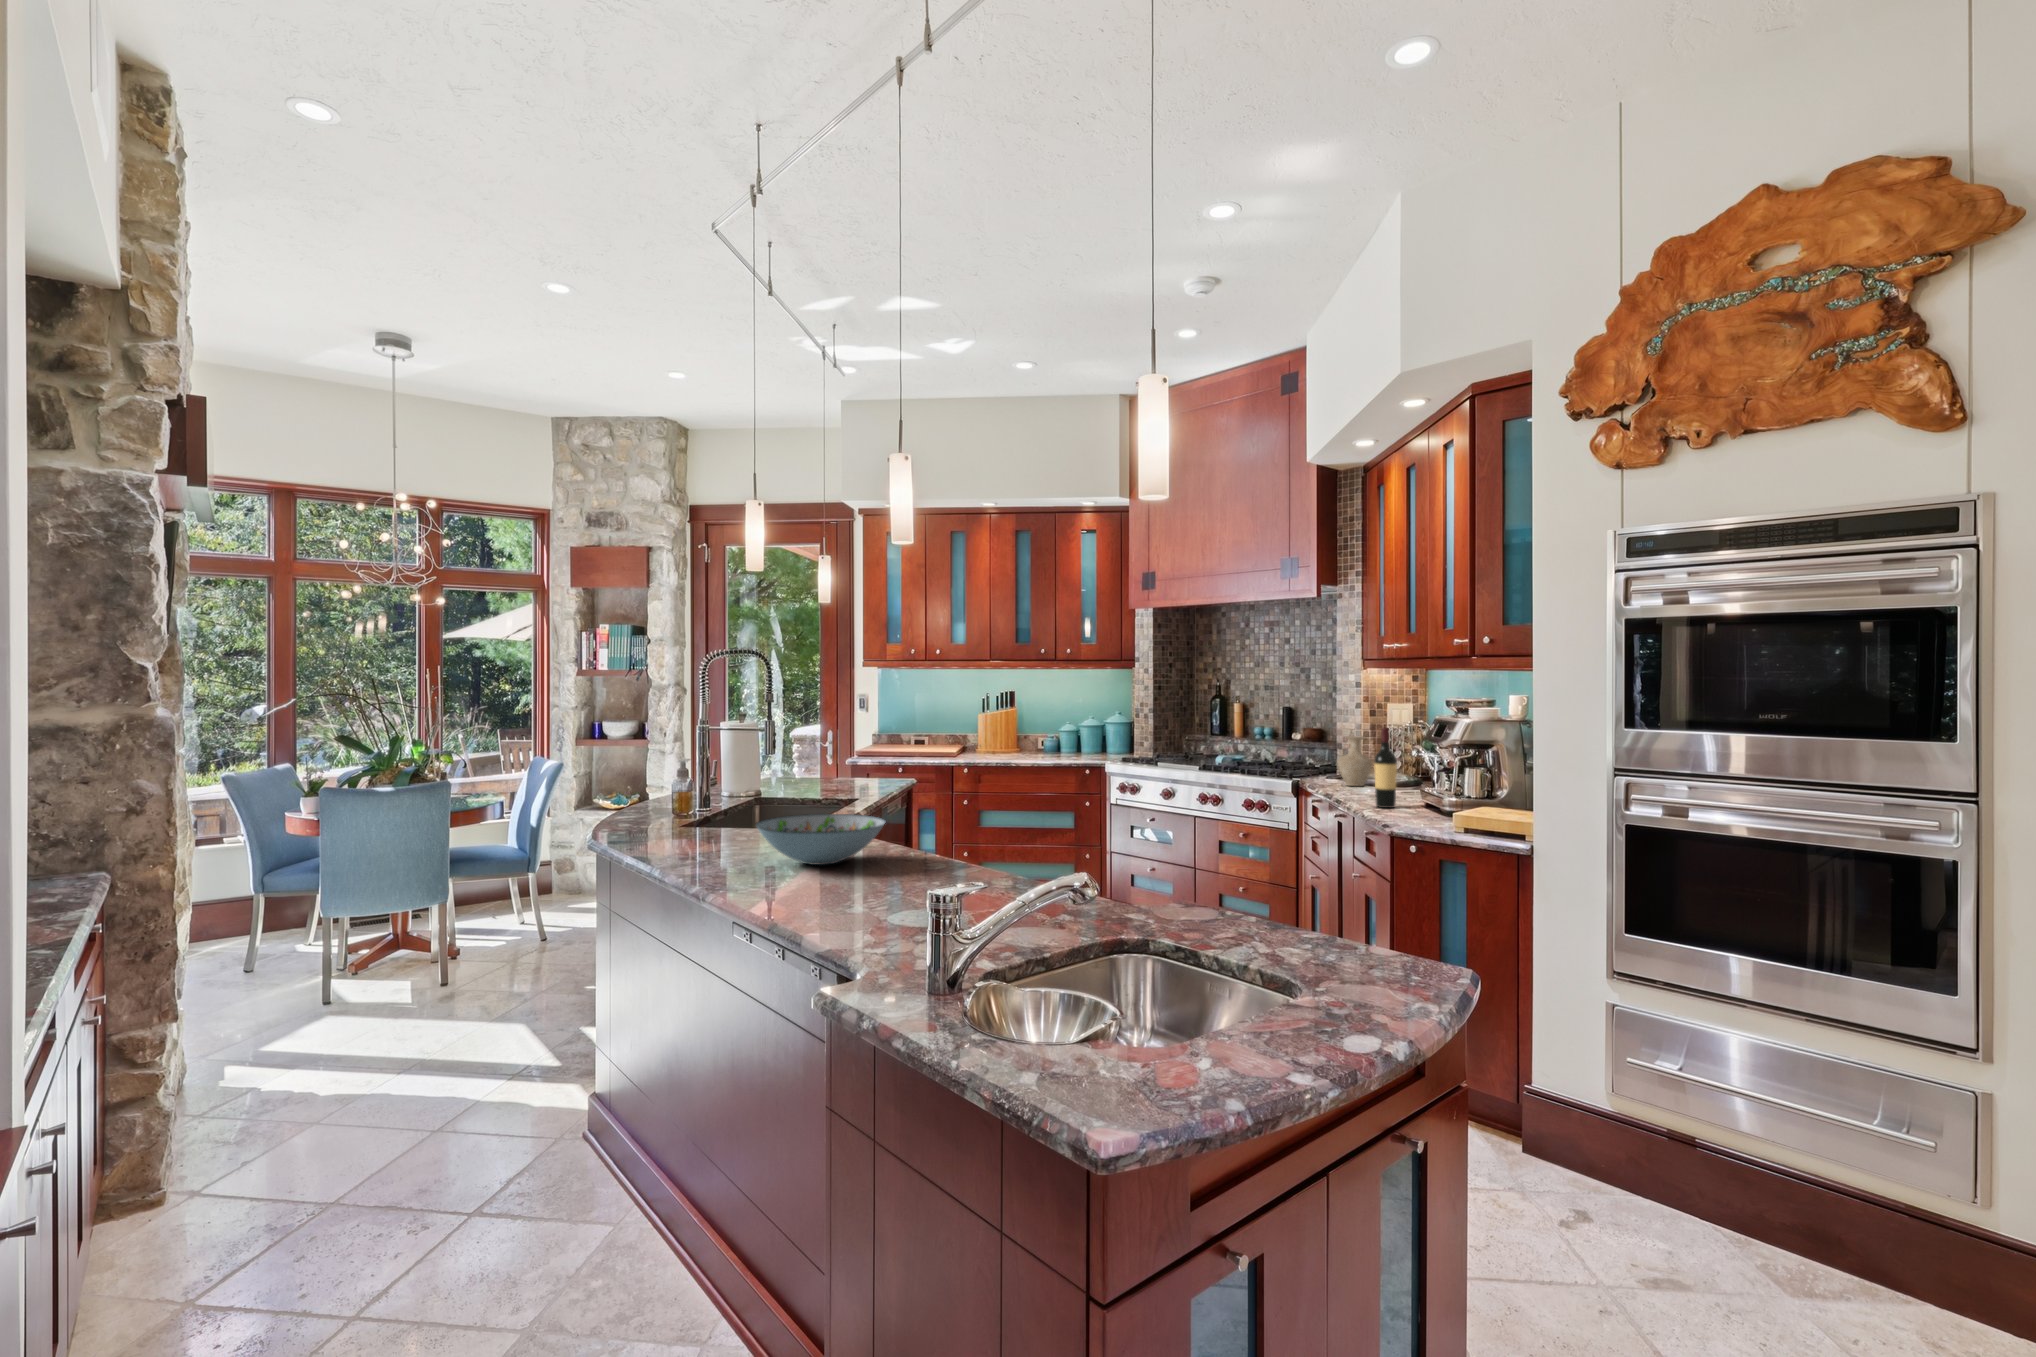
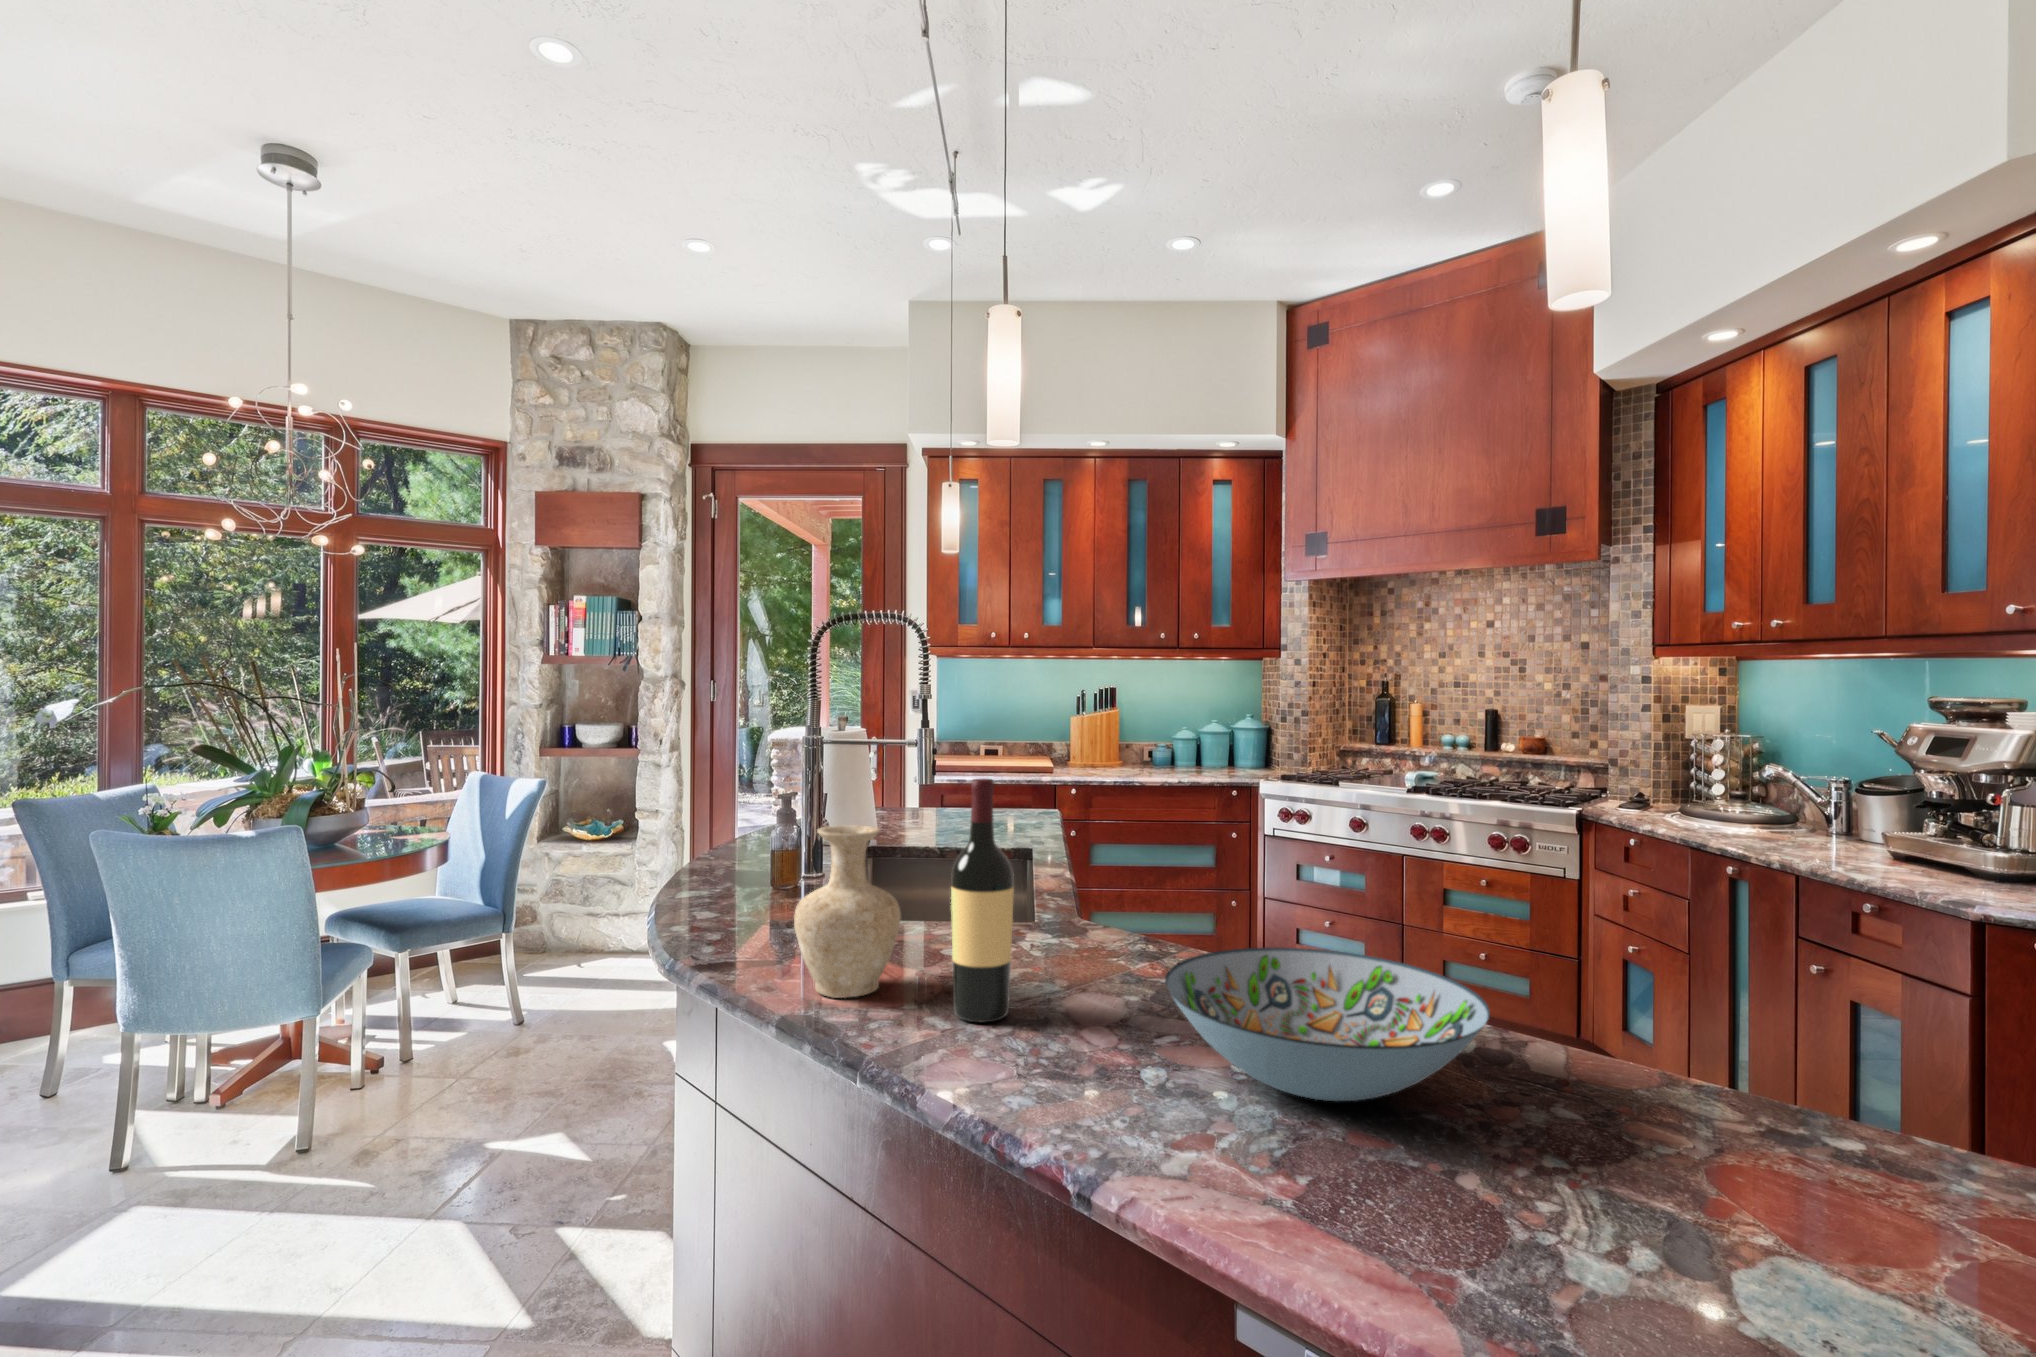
wine bottle: present [1374,728,1397,808] -> present [951,779,1014,1023]
vase: present [1338,736,1372,786] -> present [794,825,901,998]

